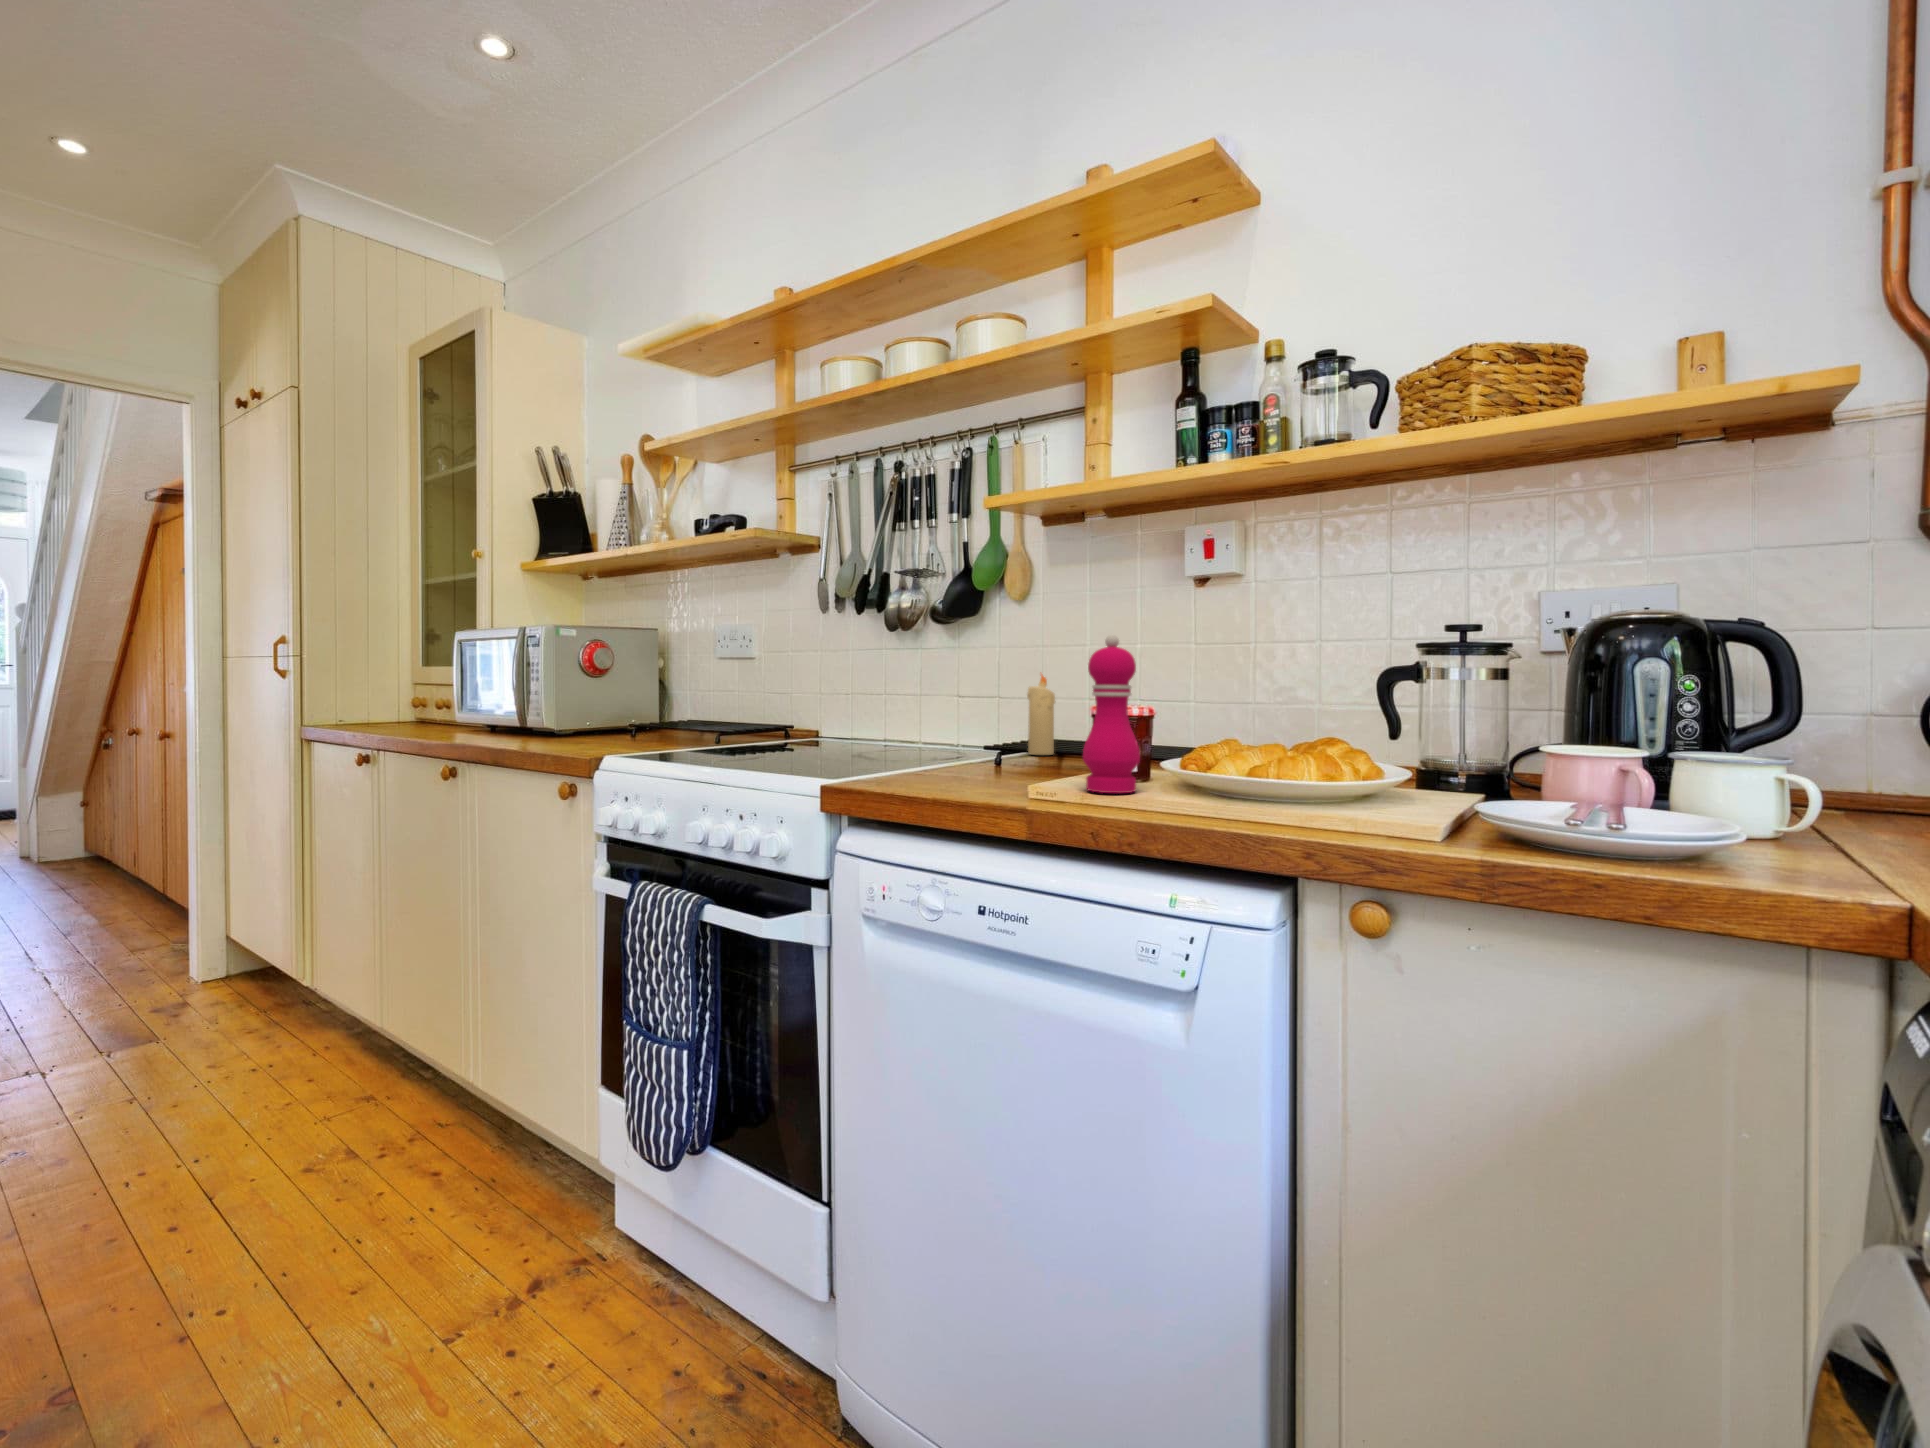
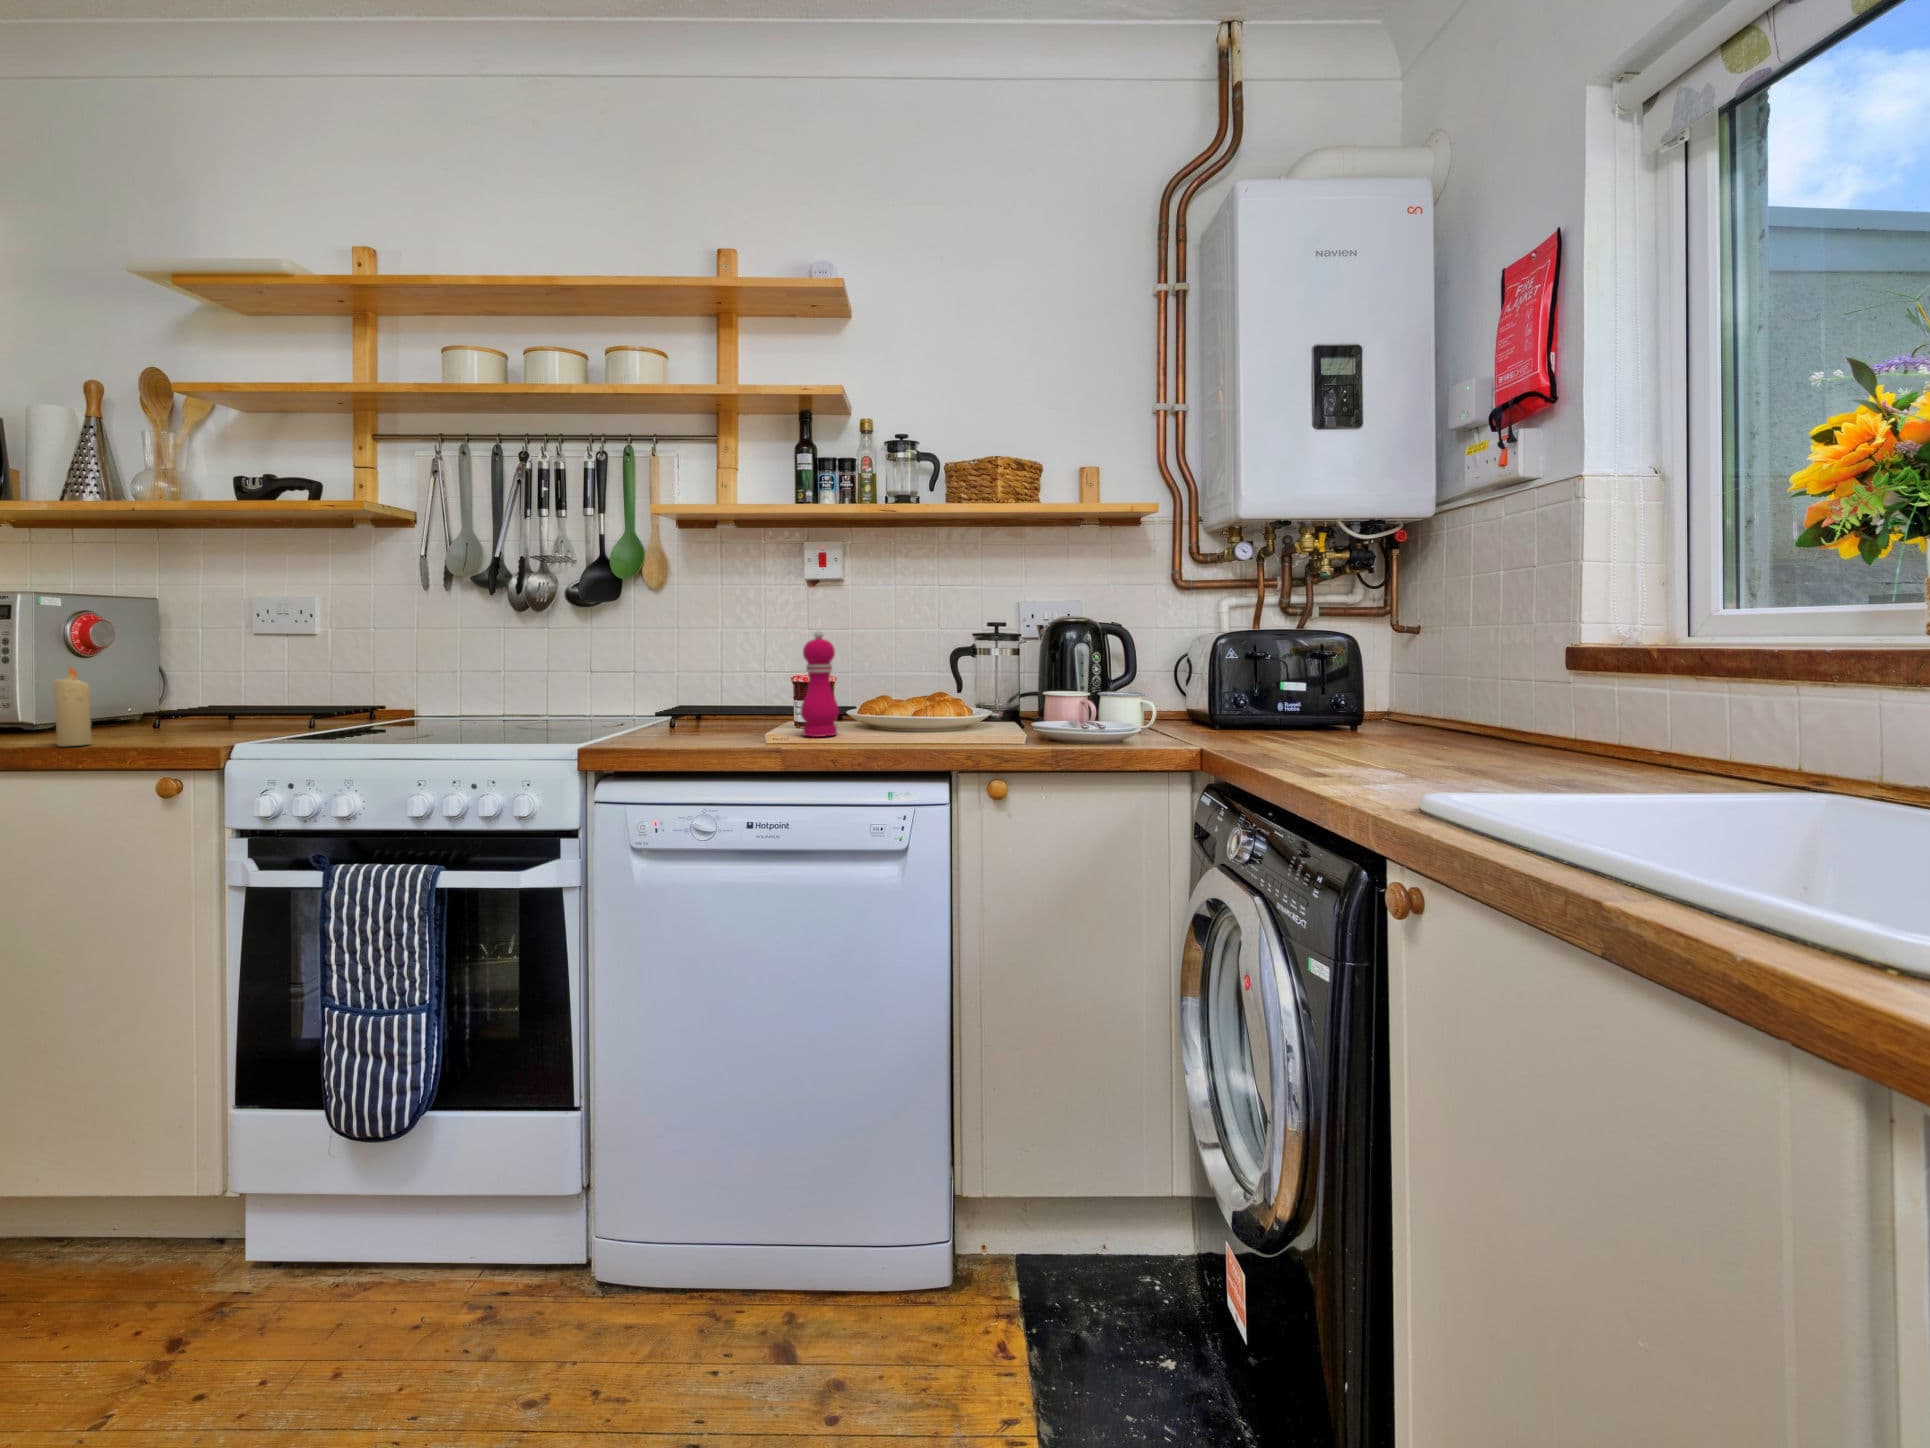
candle: present [1027,674,1055,755] -> present [52,667,92,746]

